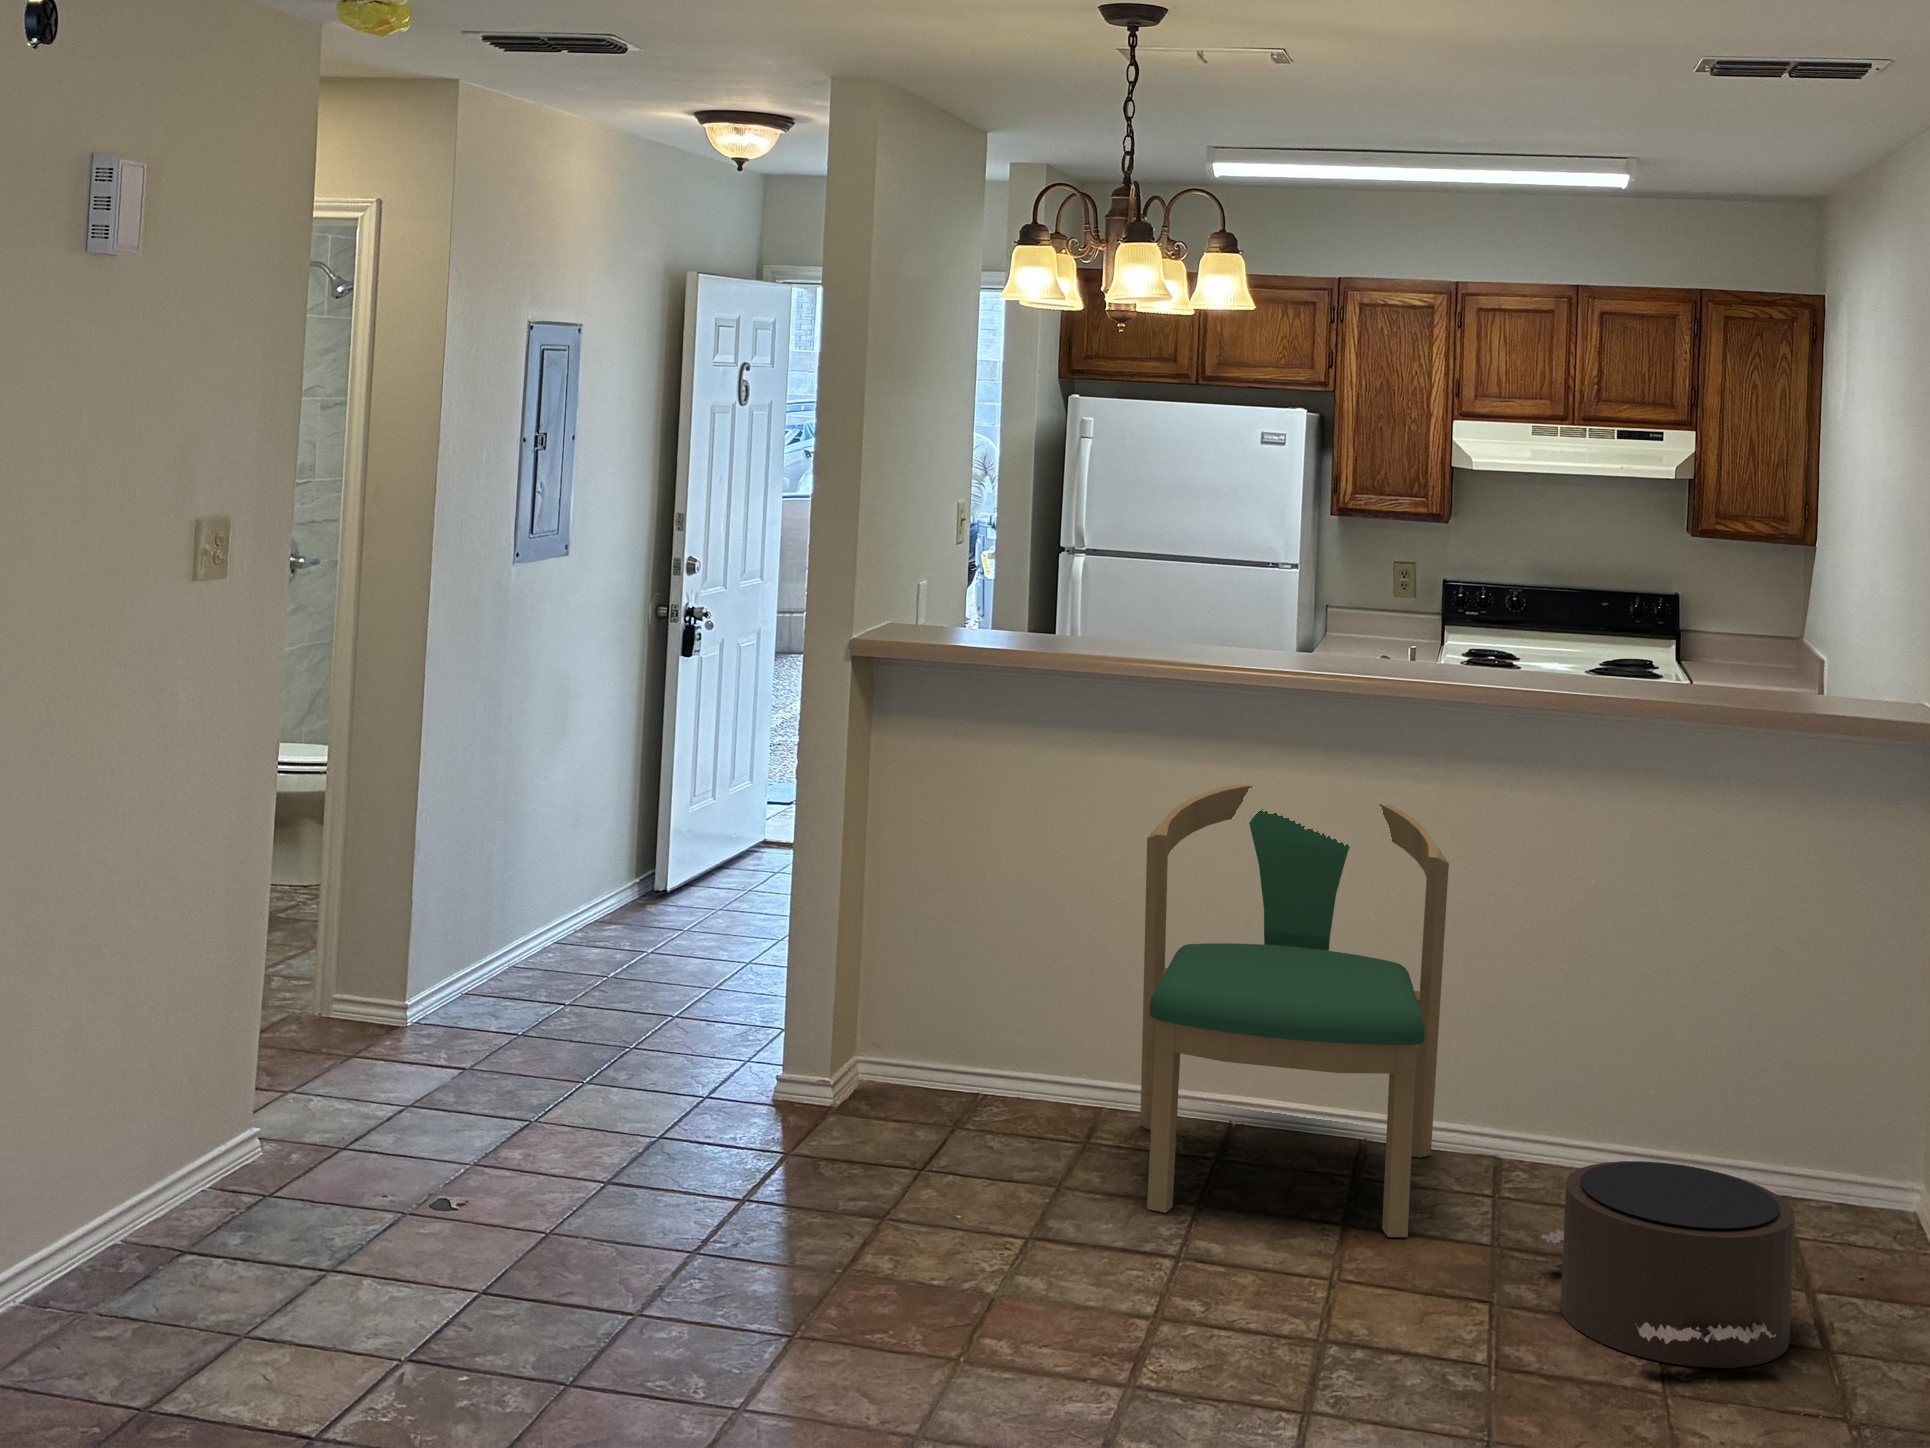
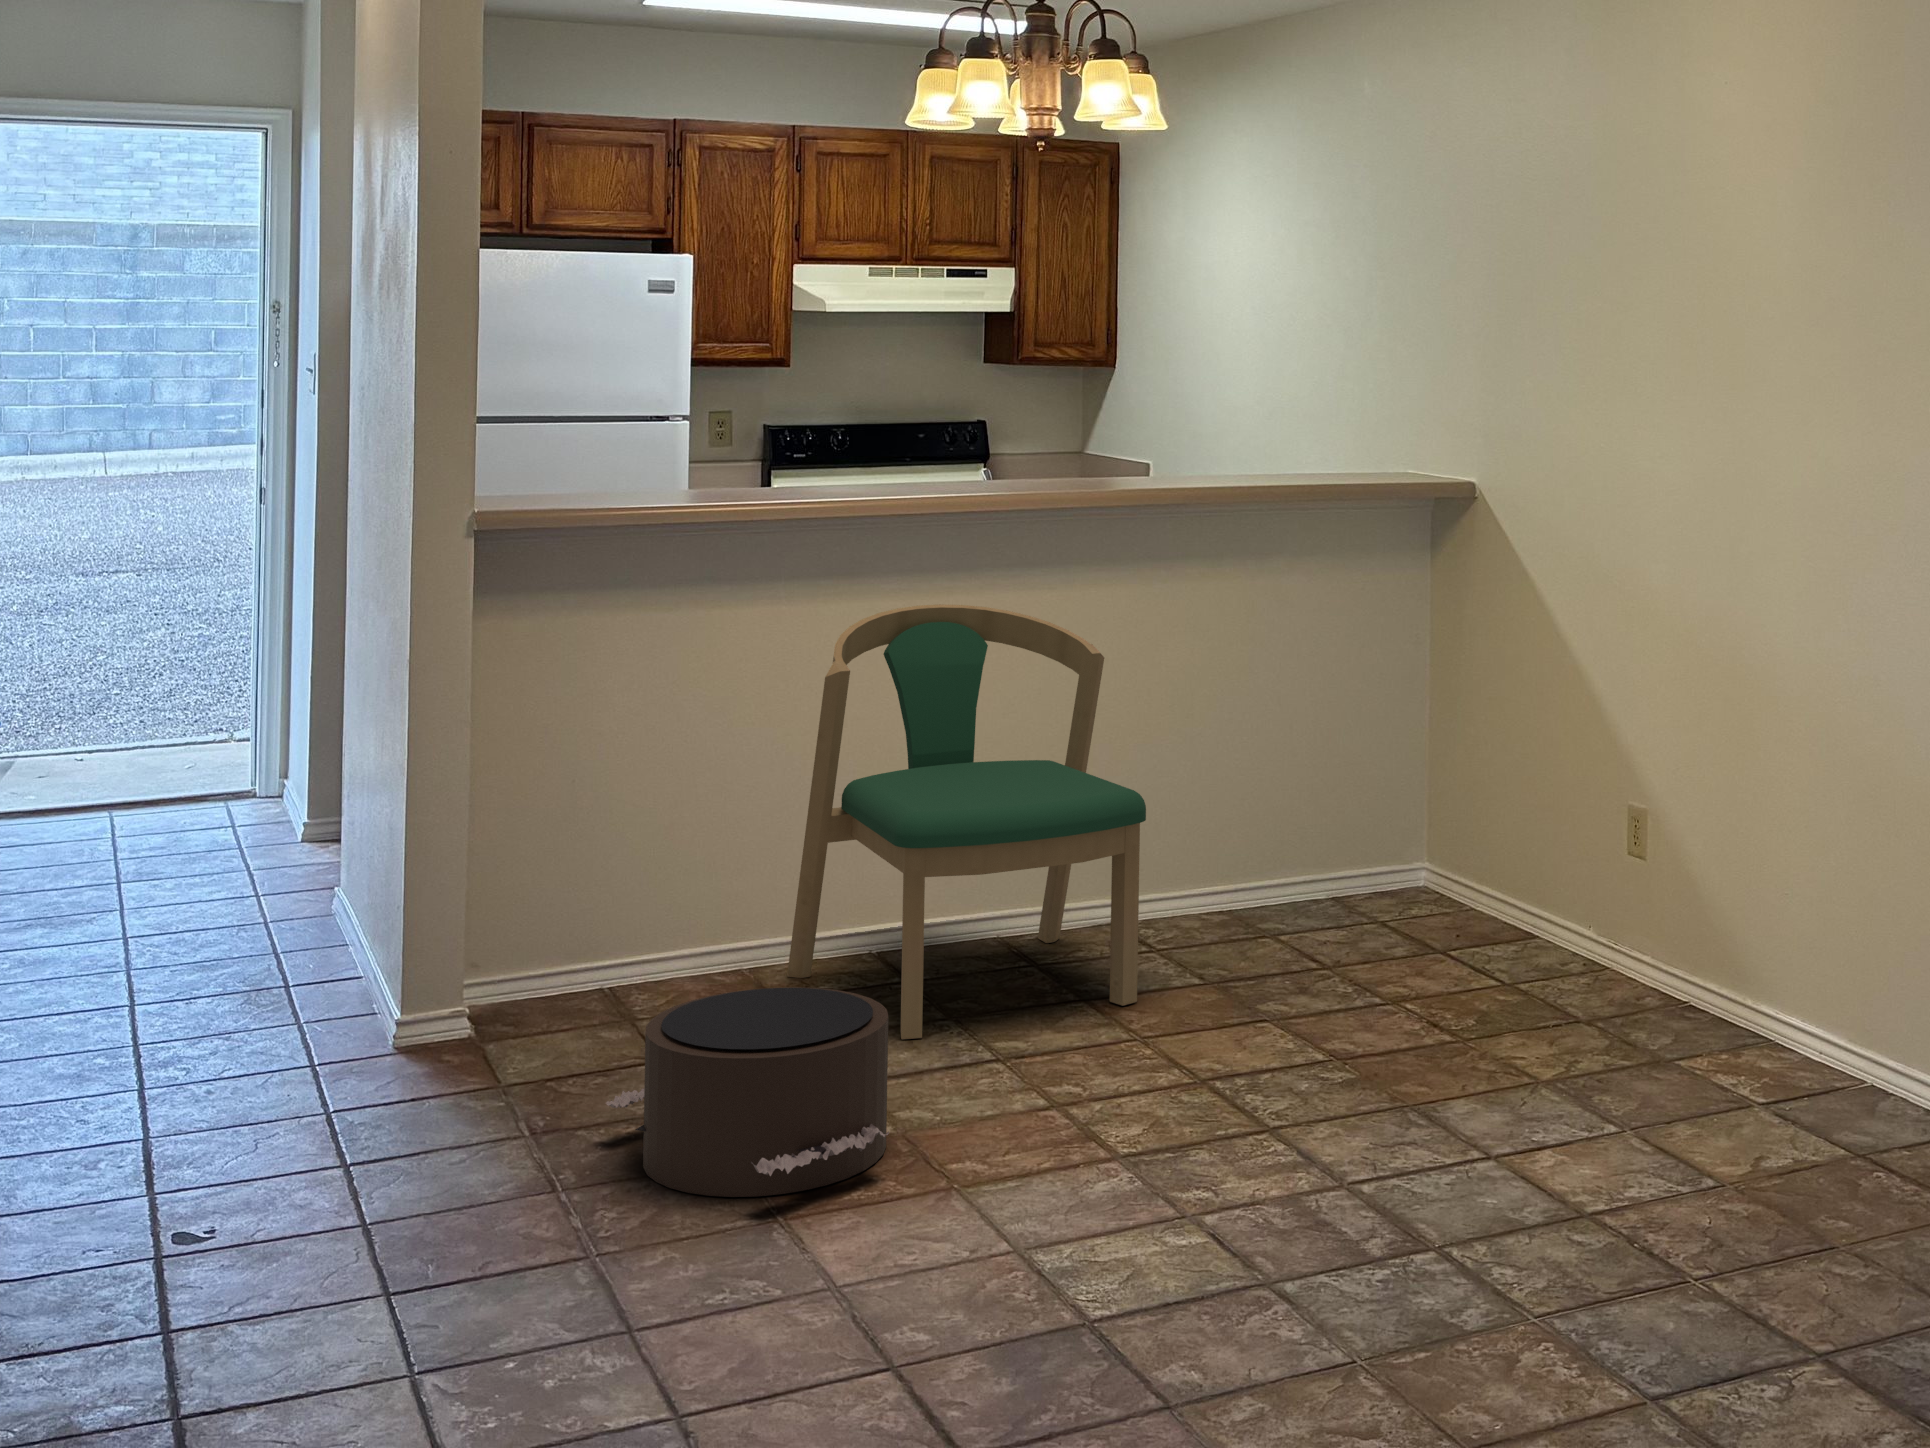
pouf: present [1541,1161,1795,1368] -> present [606,987,889,1197]

